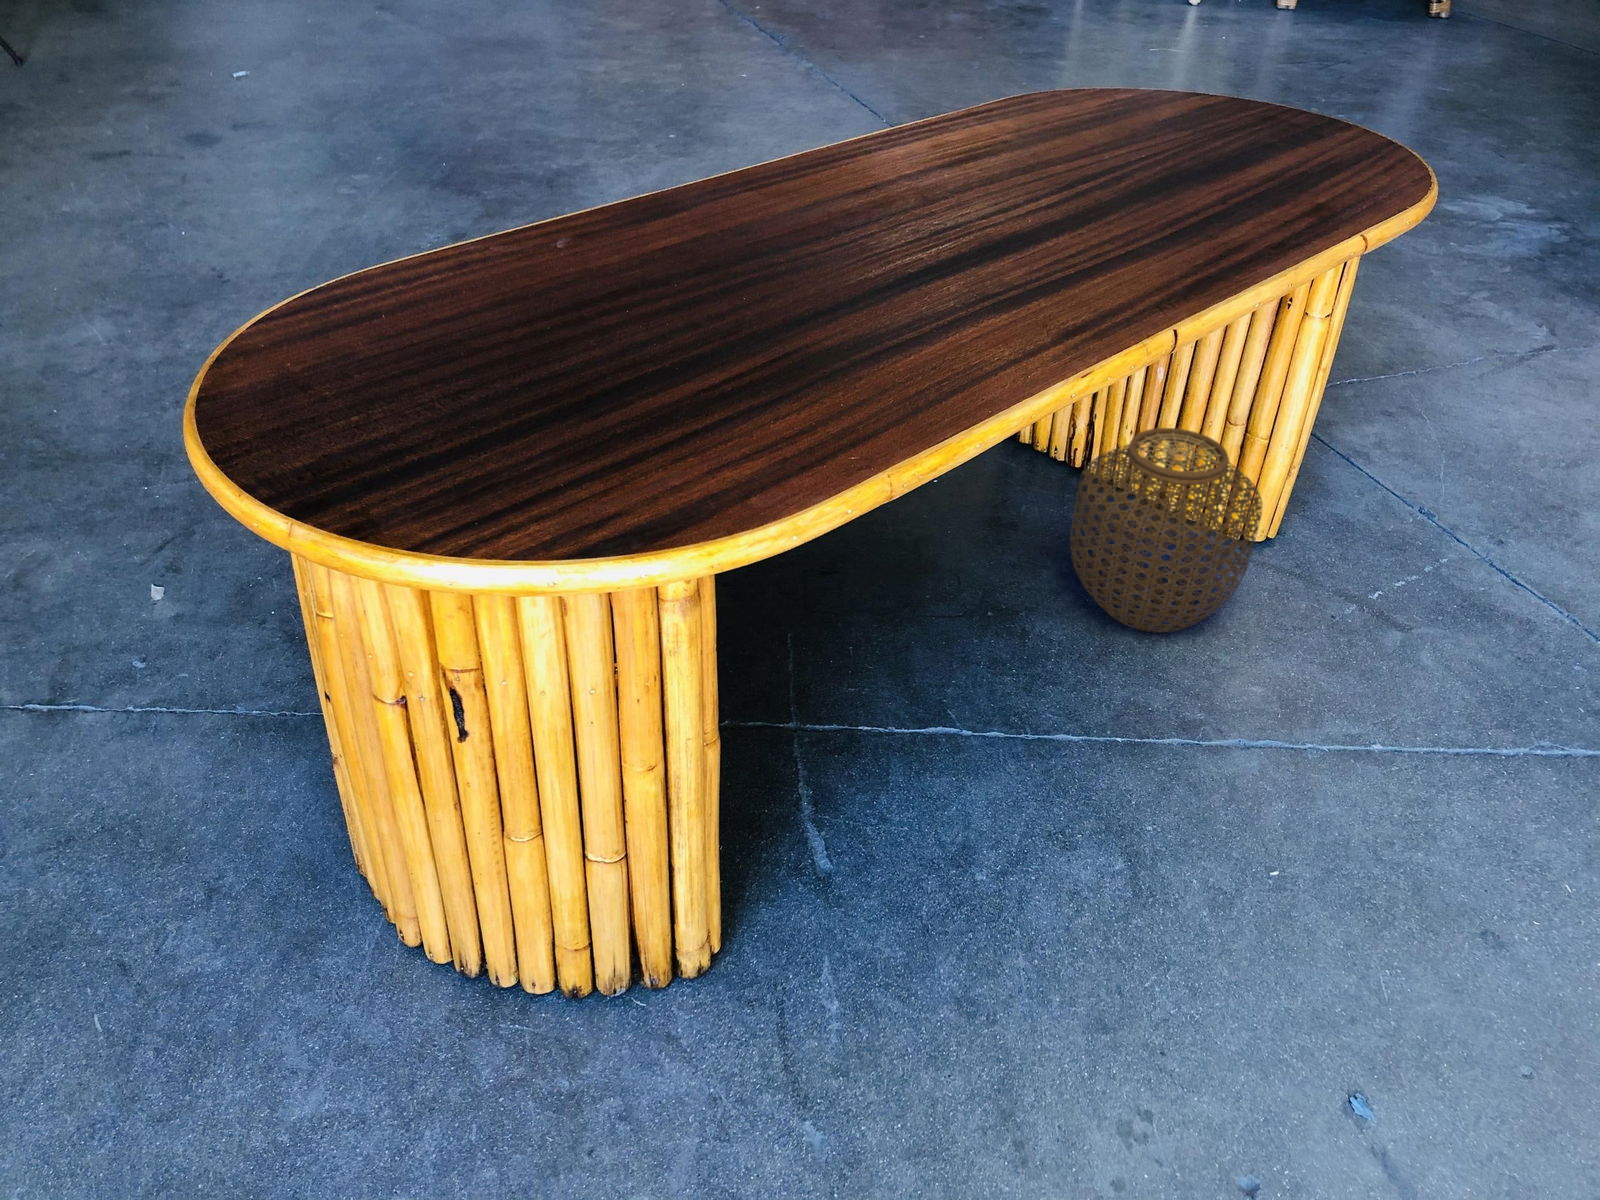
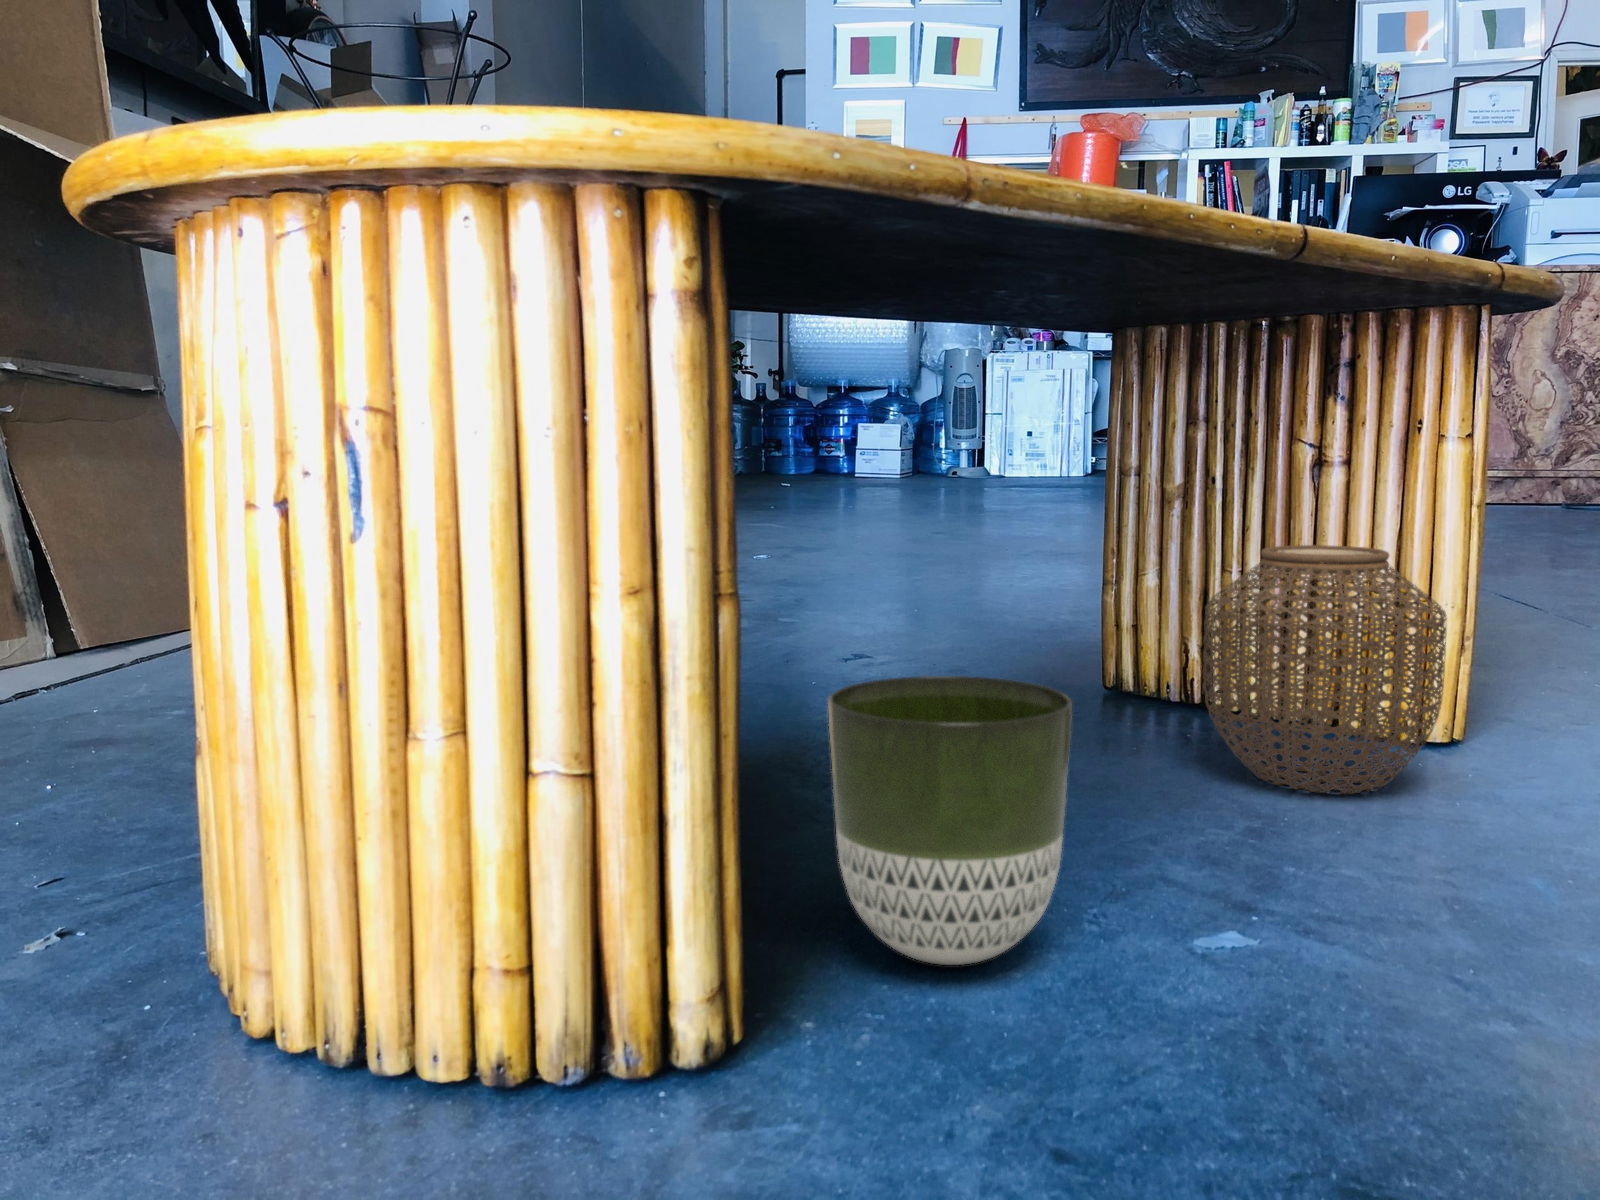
planter: none [777,668,946,876] -> present [828,676,1072,965]

